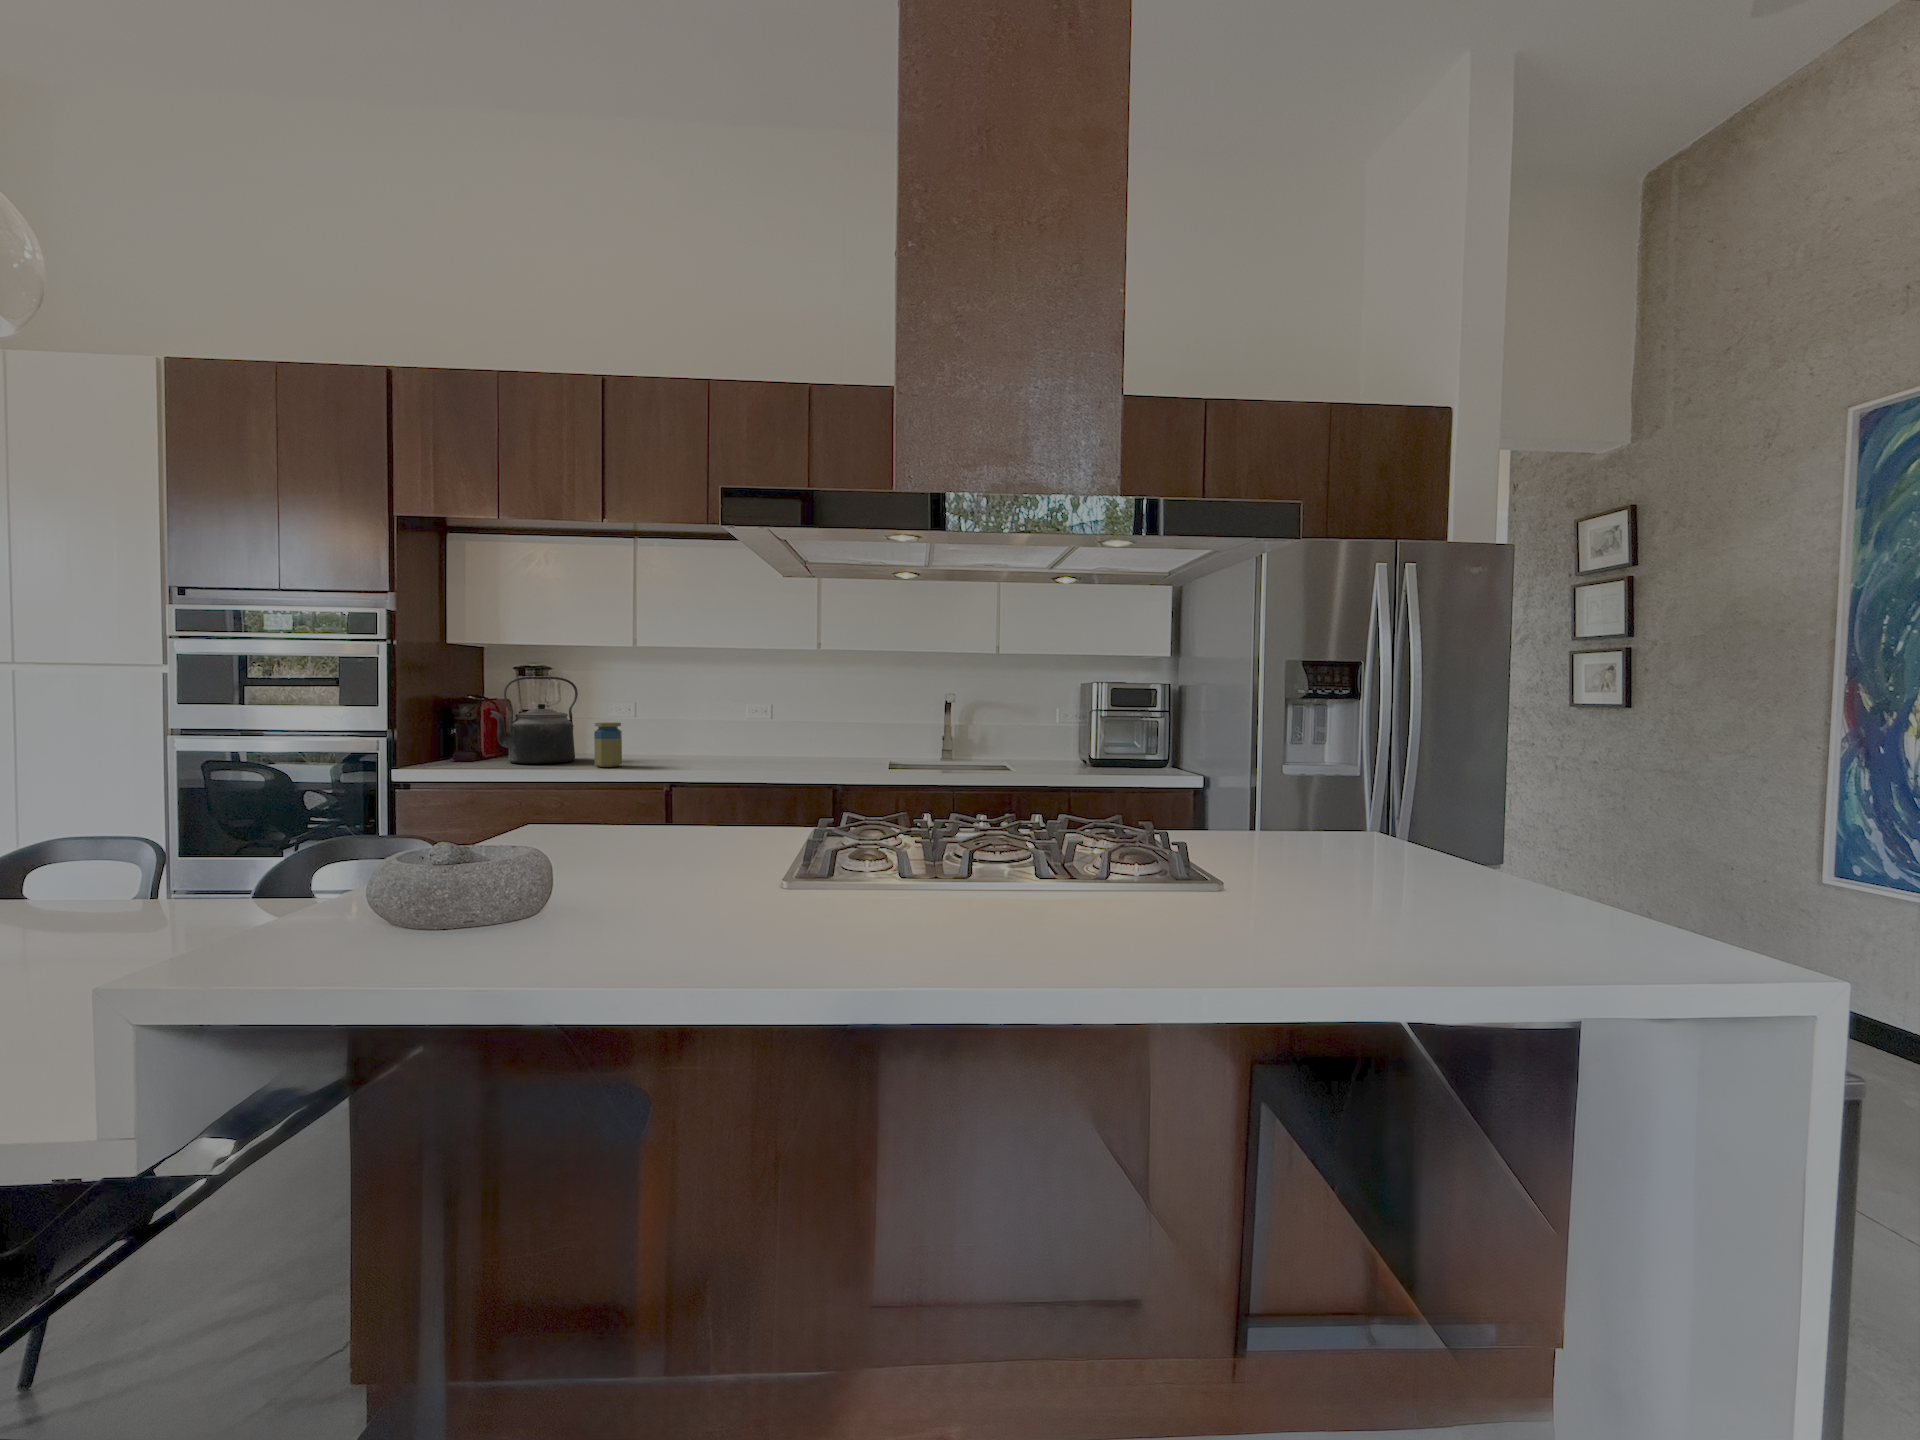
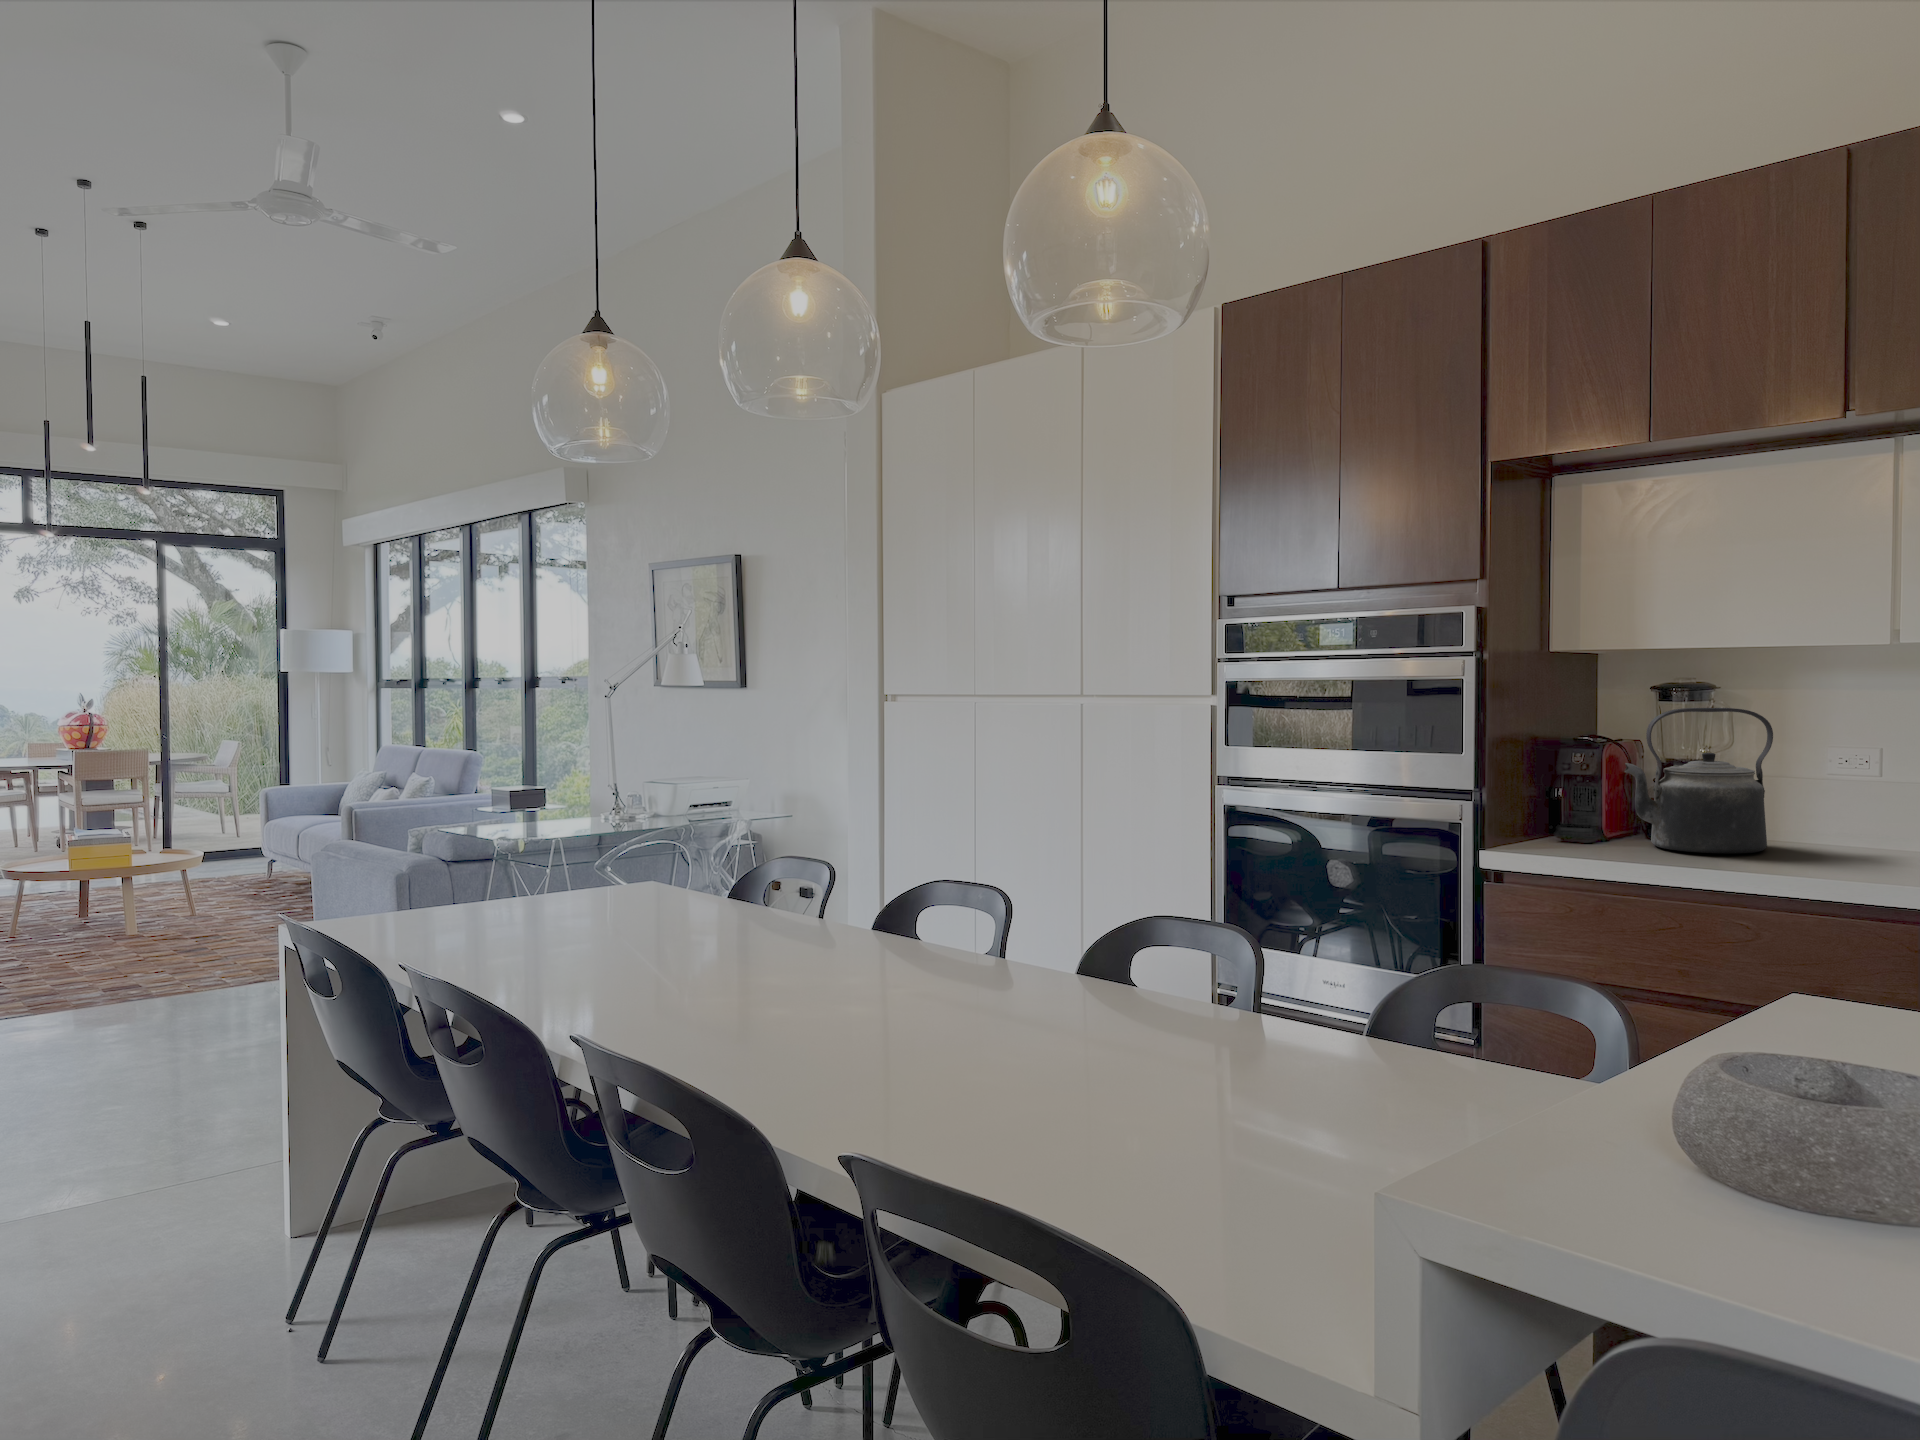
jar: present [594,722,622,767] -> none [1813,790,1867,871]

